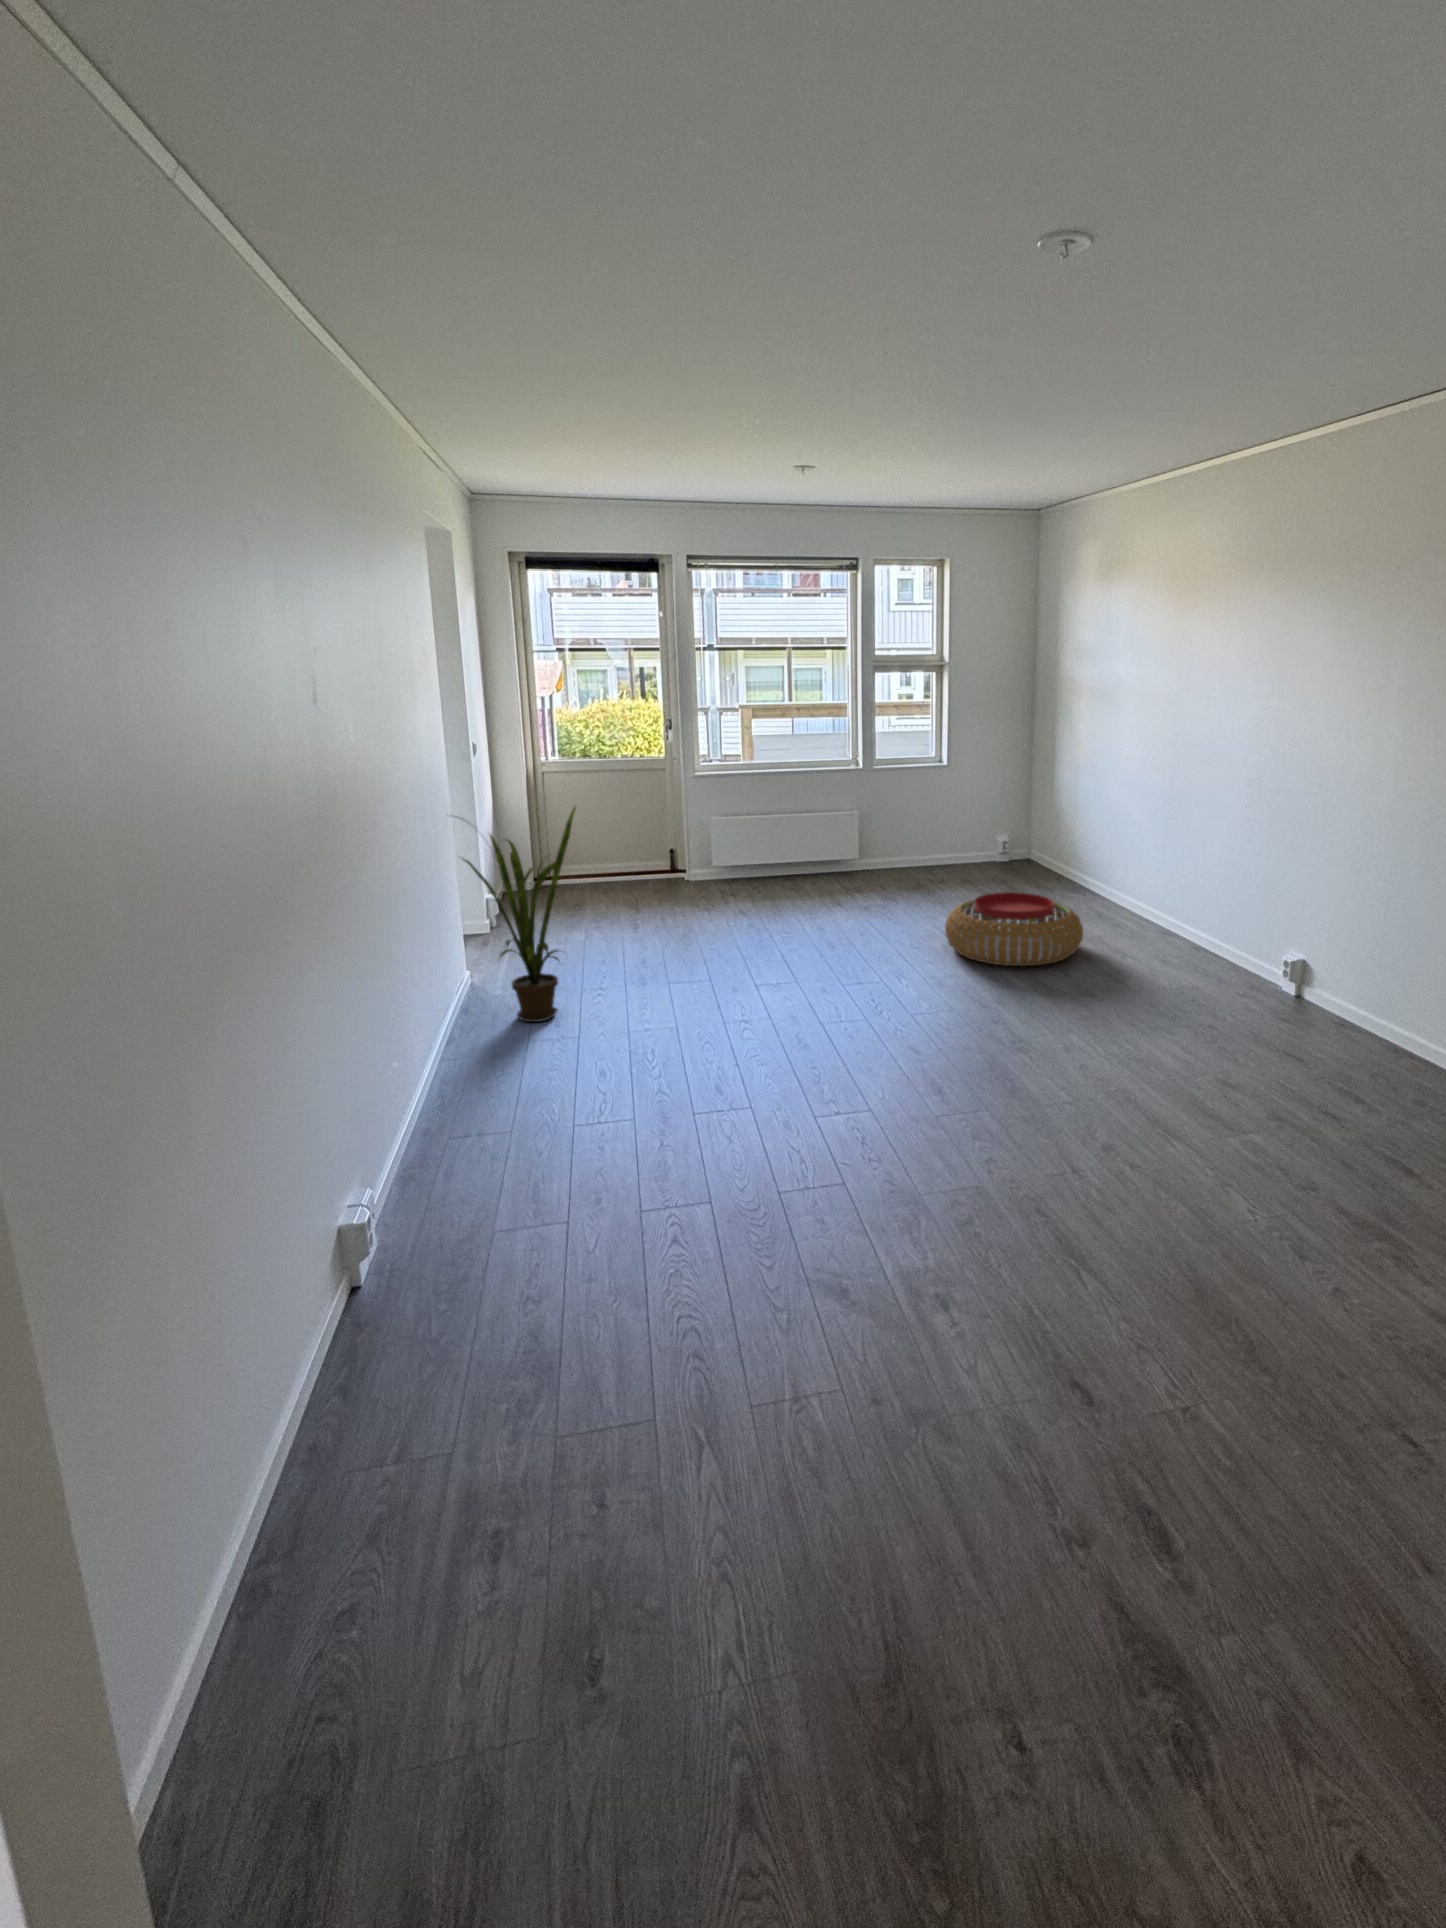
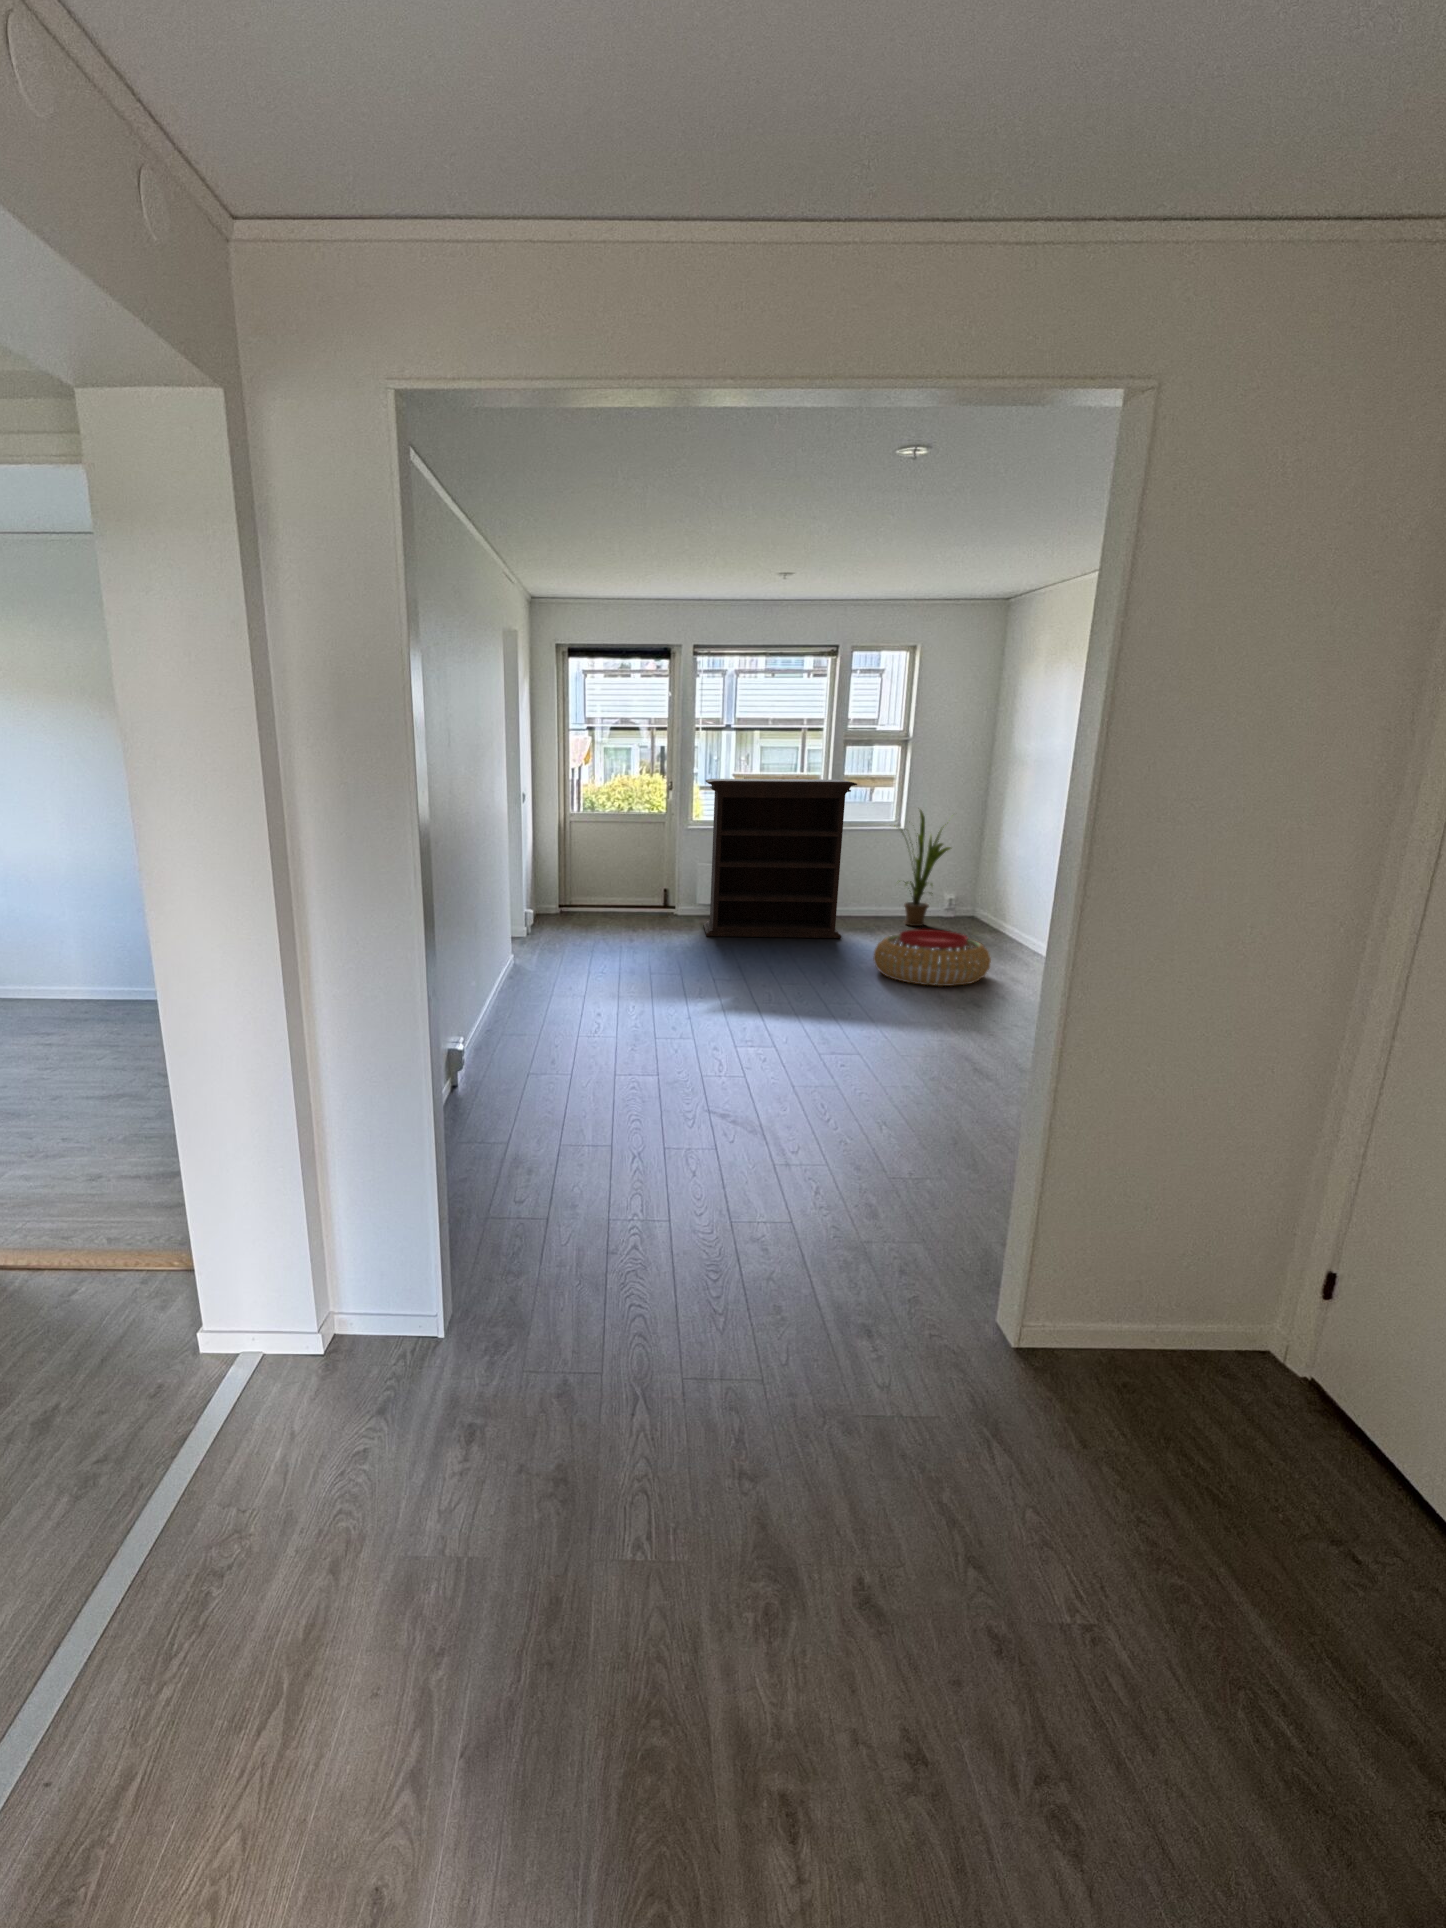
bookshelf: none [713,712,898,910] -> present [704,779,857,938]
house plant: present [463,808,576,1022] -> present [894,810,950,926]

